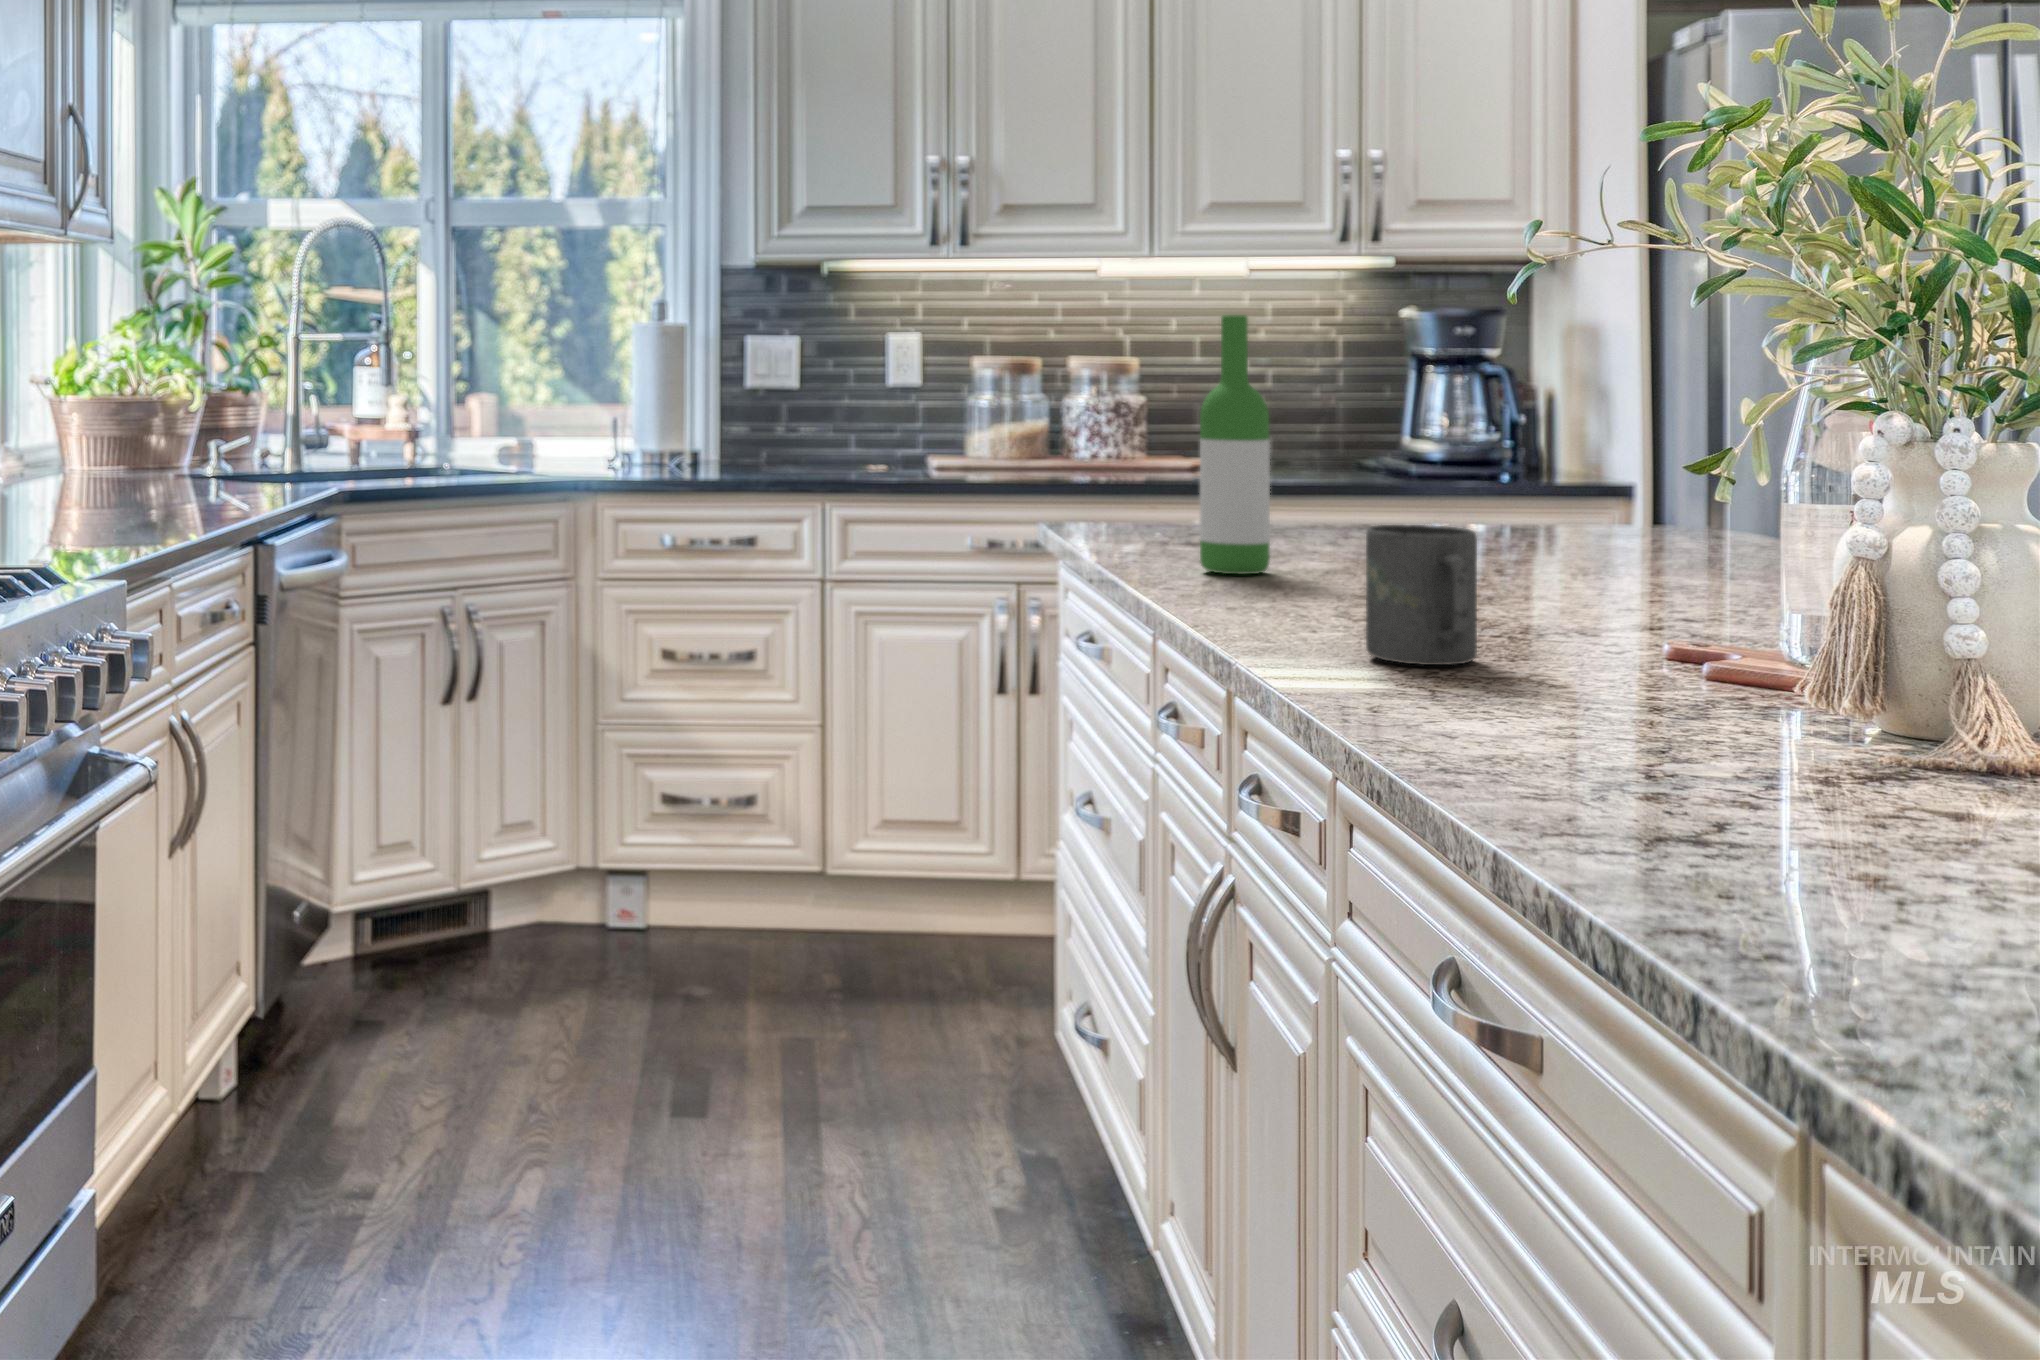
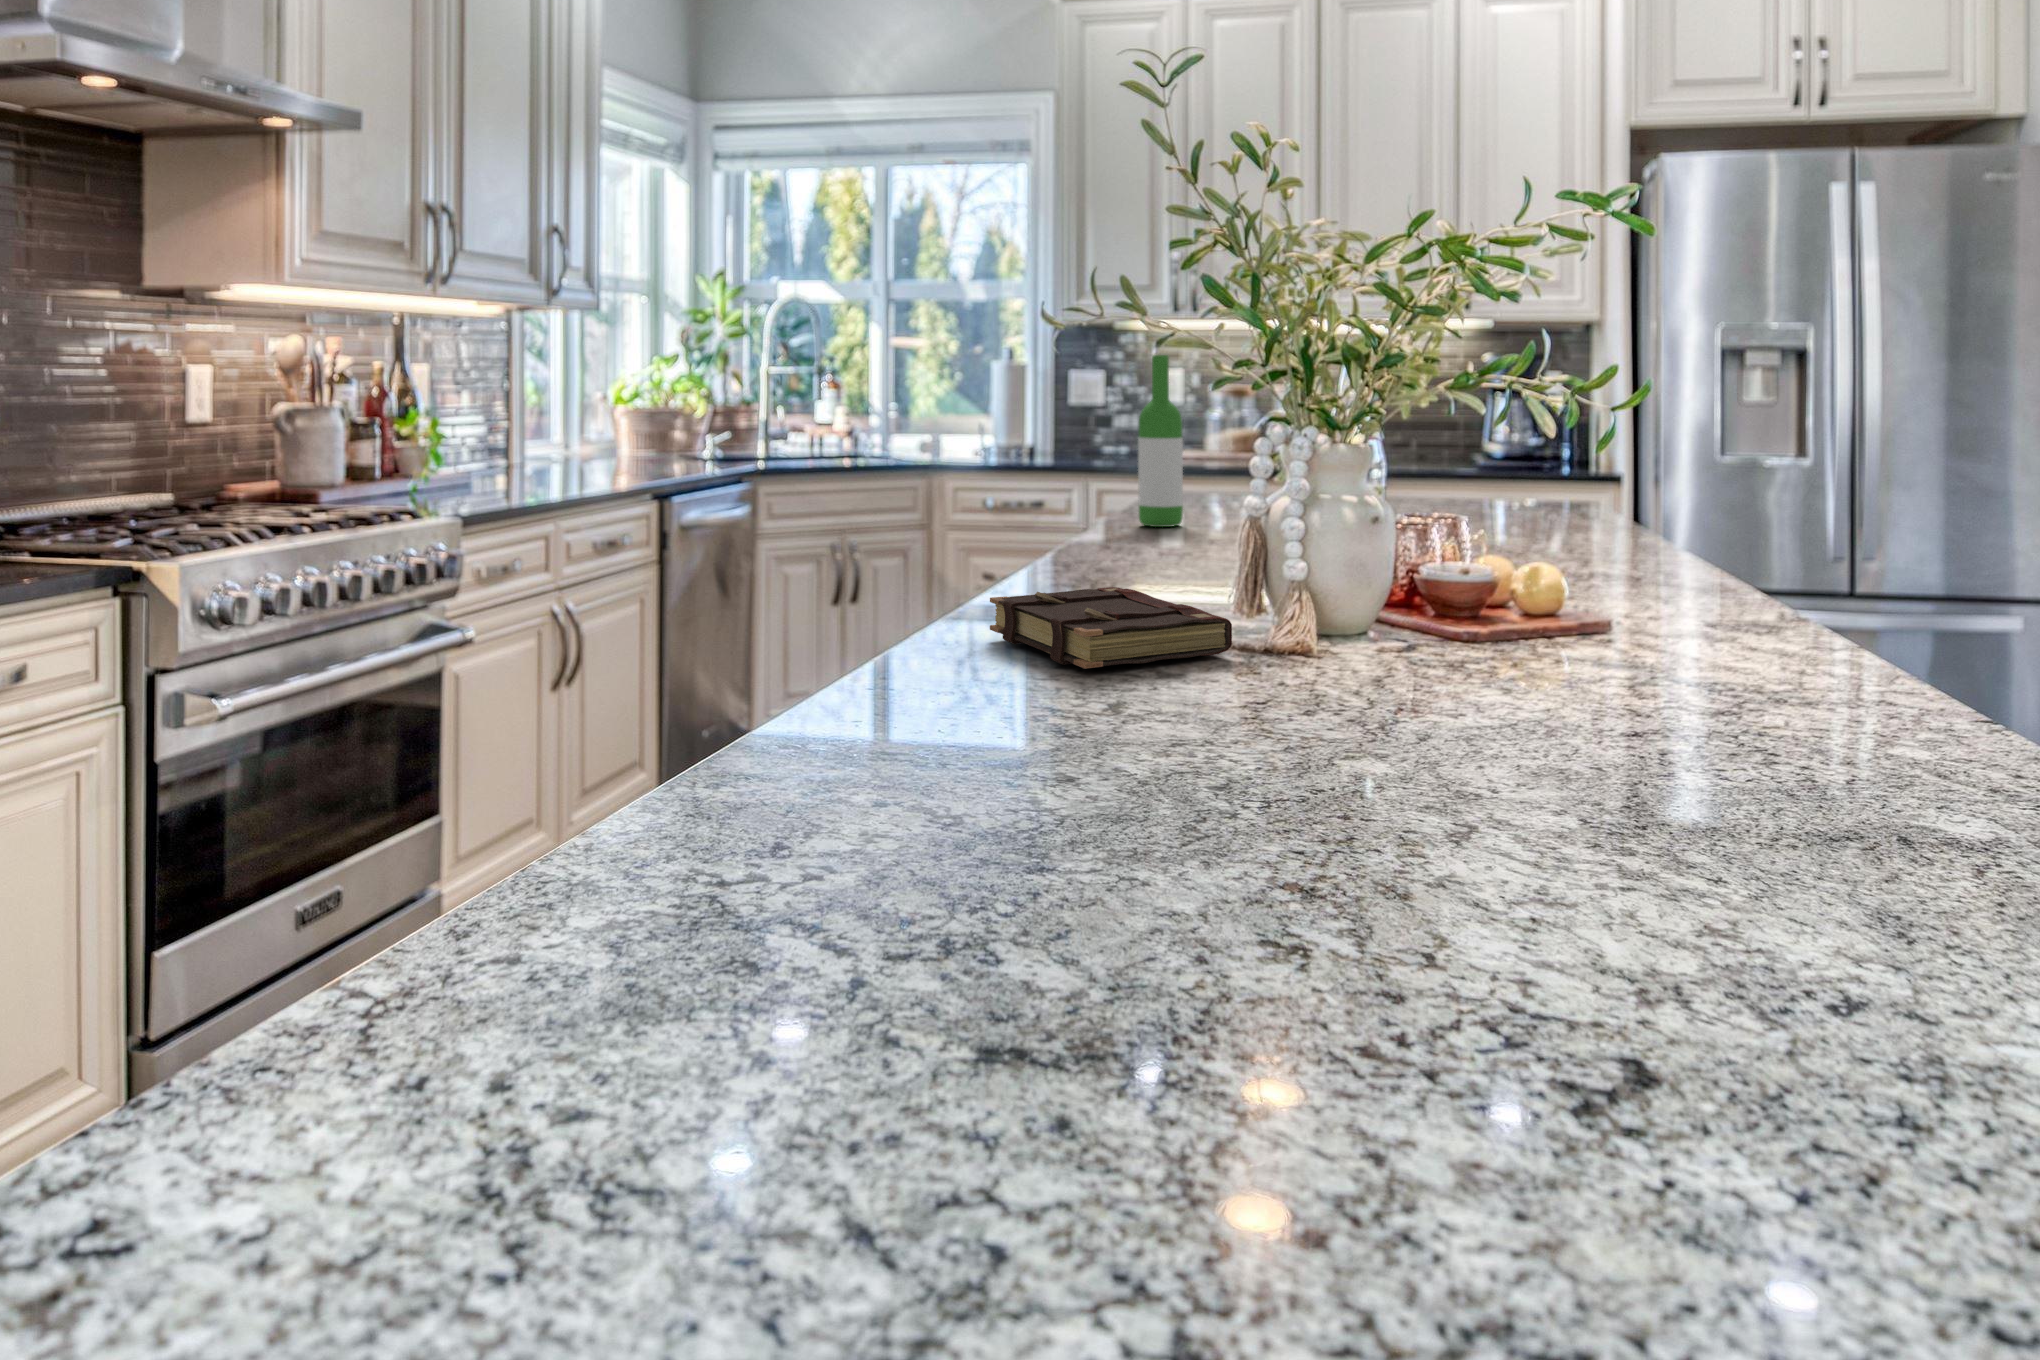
mug: present [1366,525,1477,665] -> none [1084,493,1151,585]
book: none [1484,669,1920,794] -> present [990,587,1232,669]

